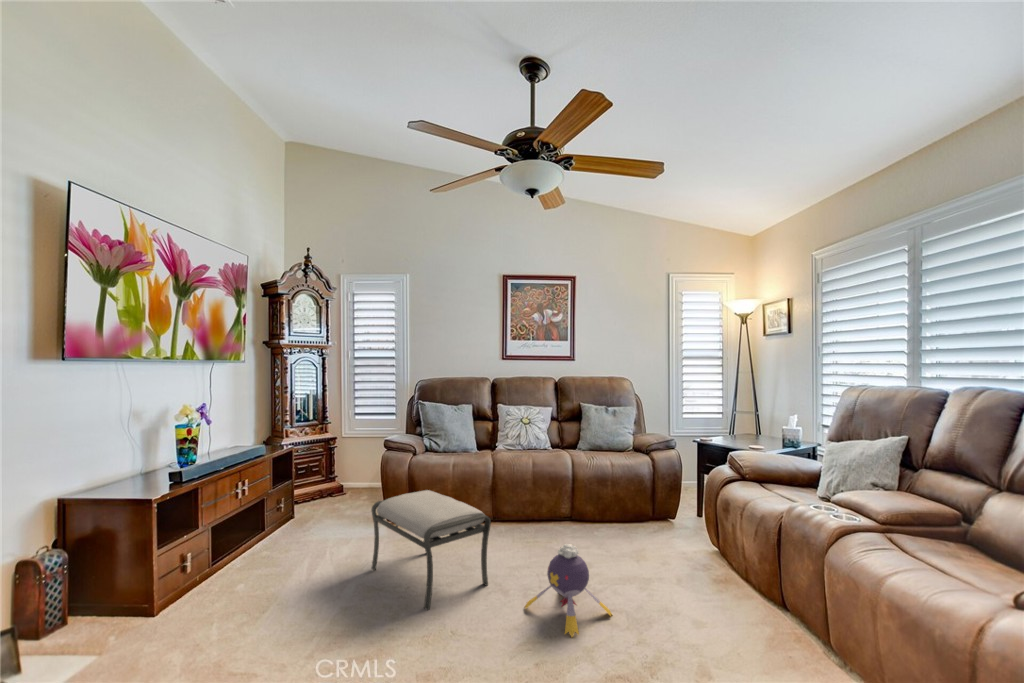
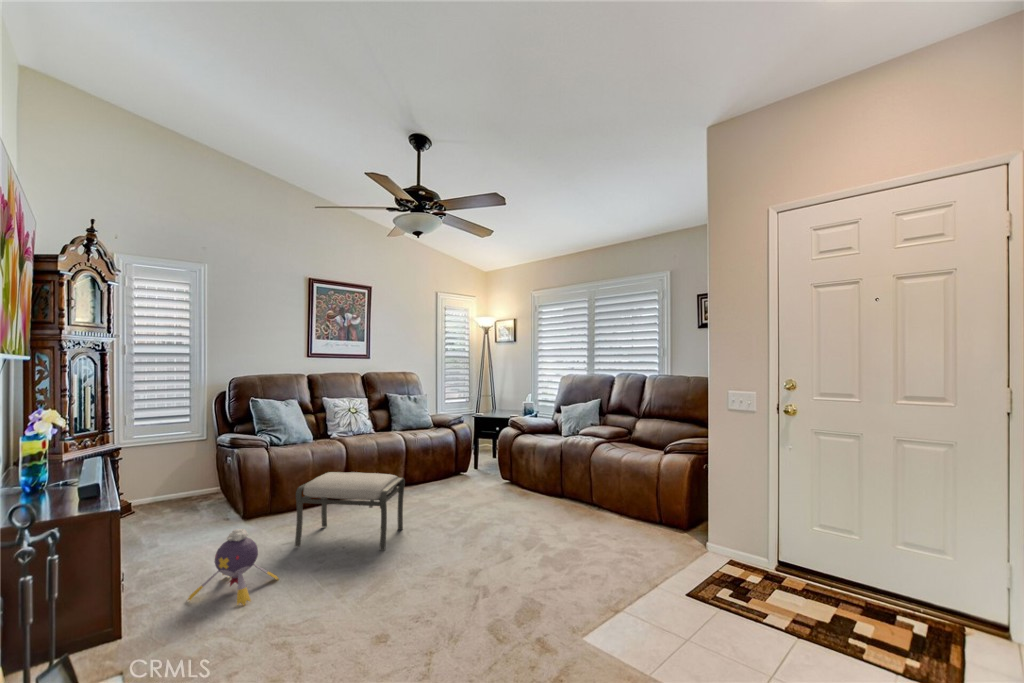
plush toy: present [525,544,612,637] -> present [188,529,279,605]

